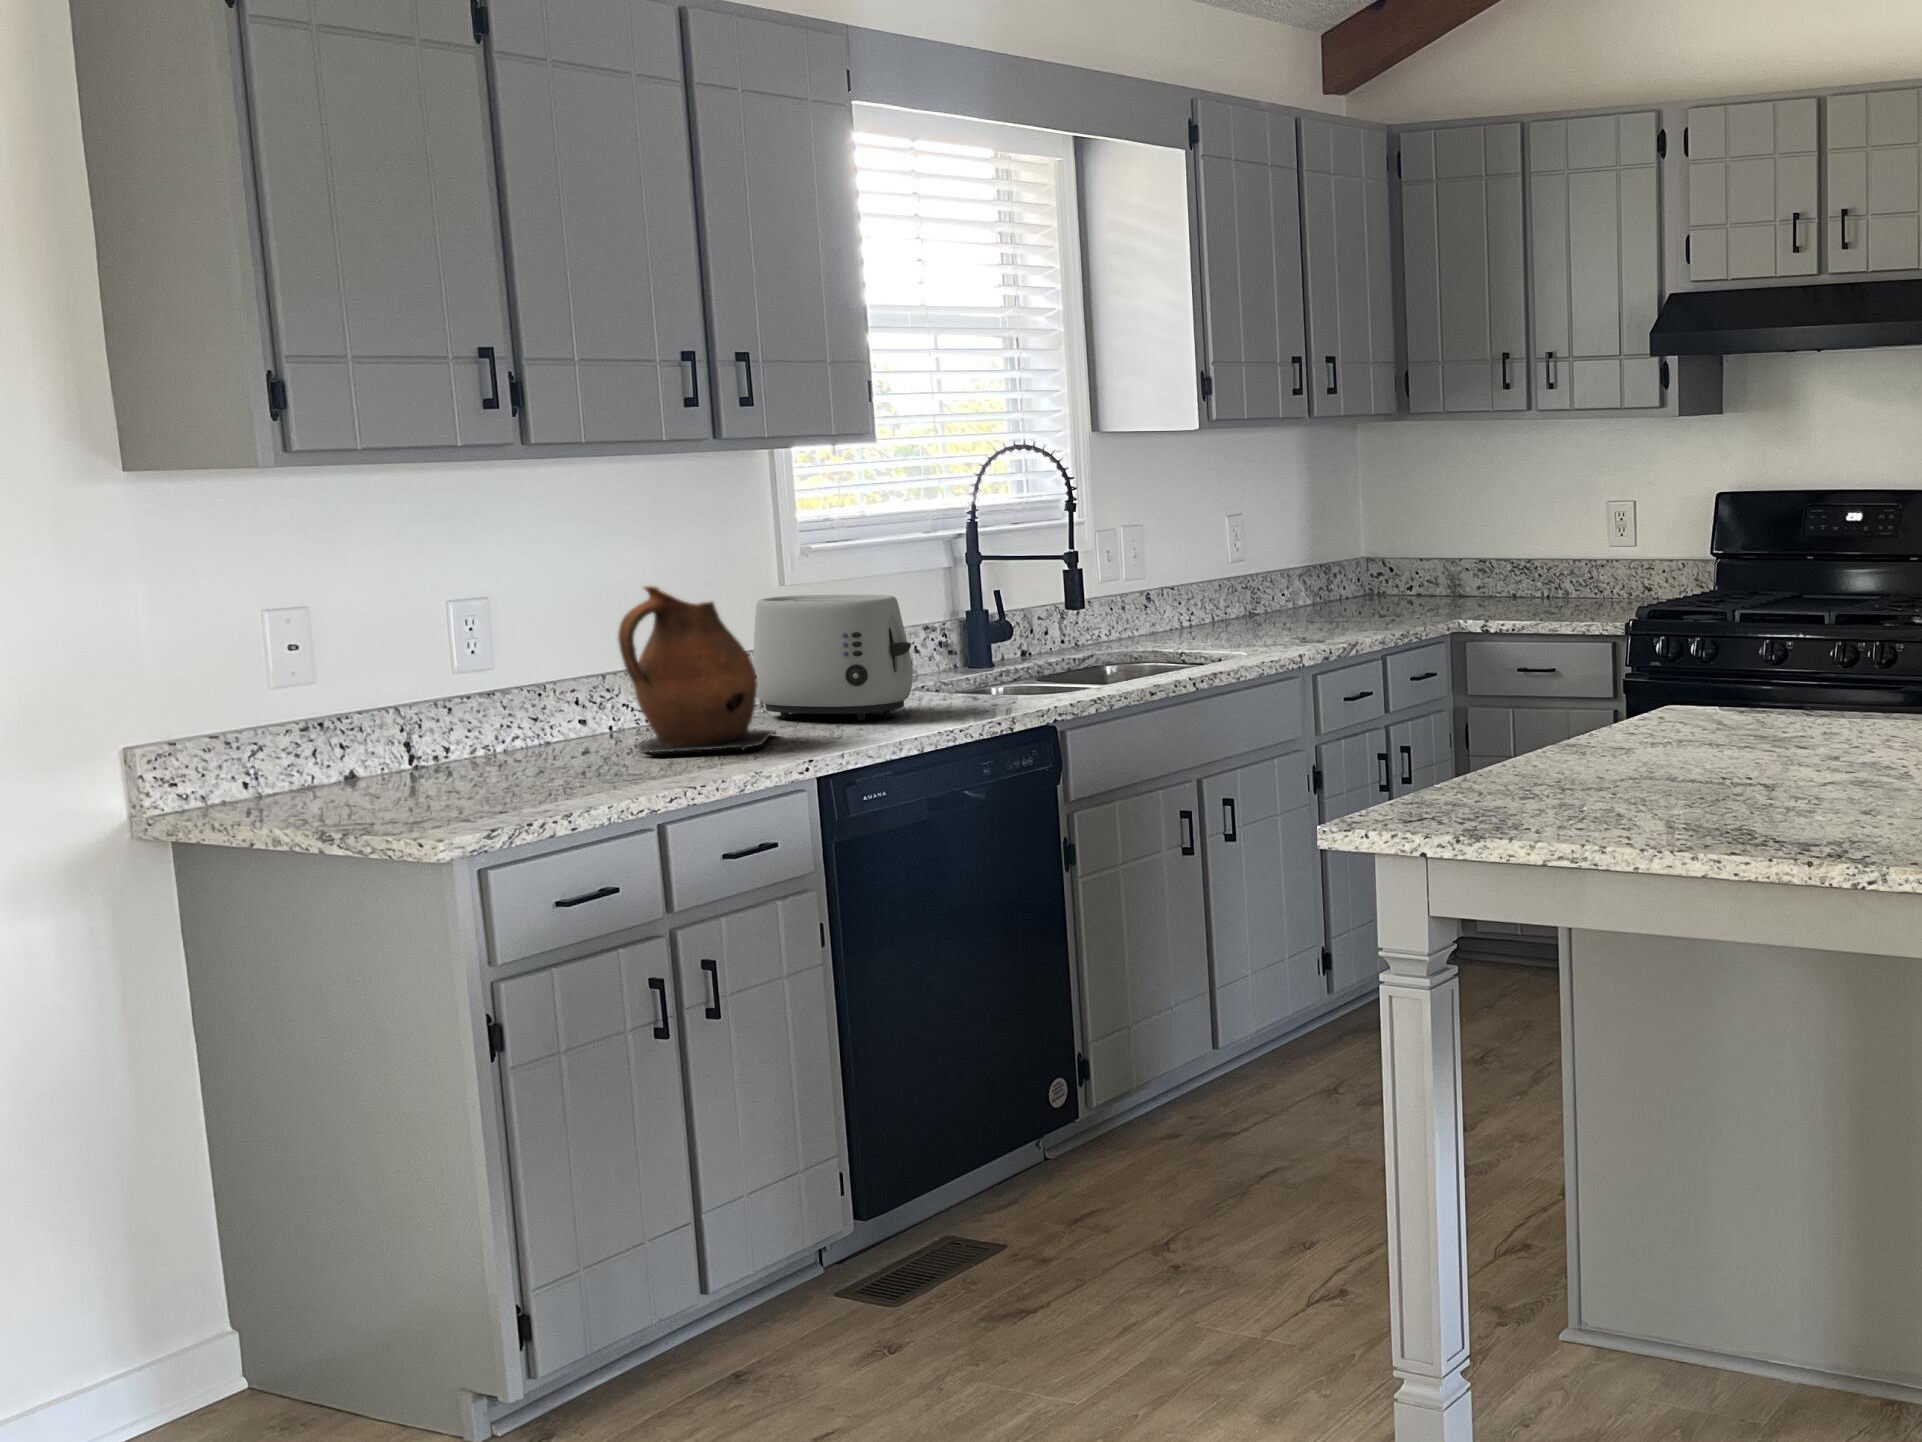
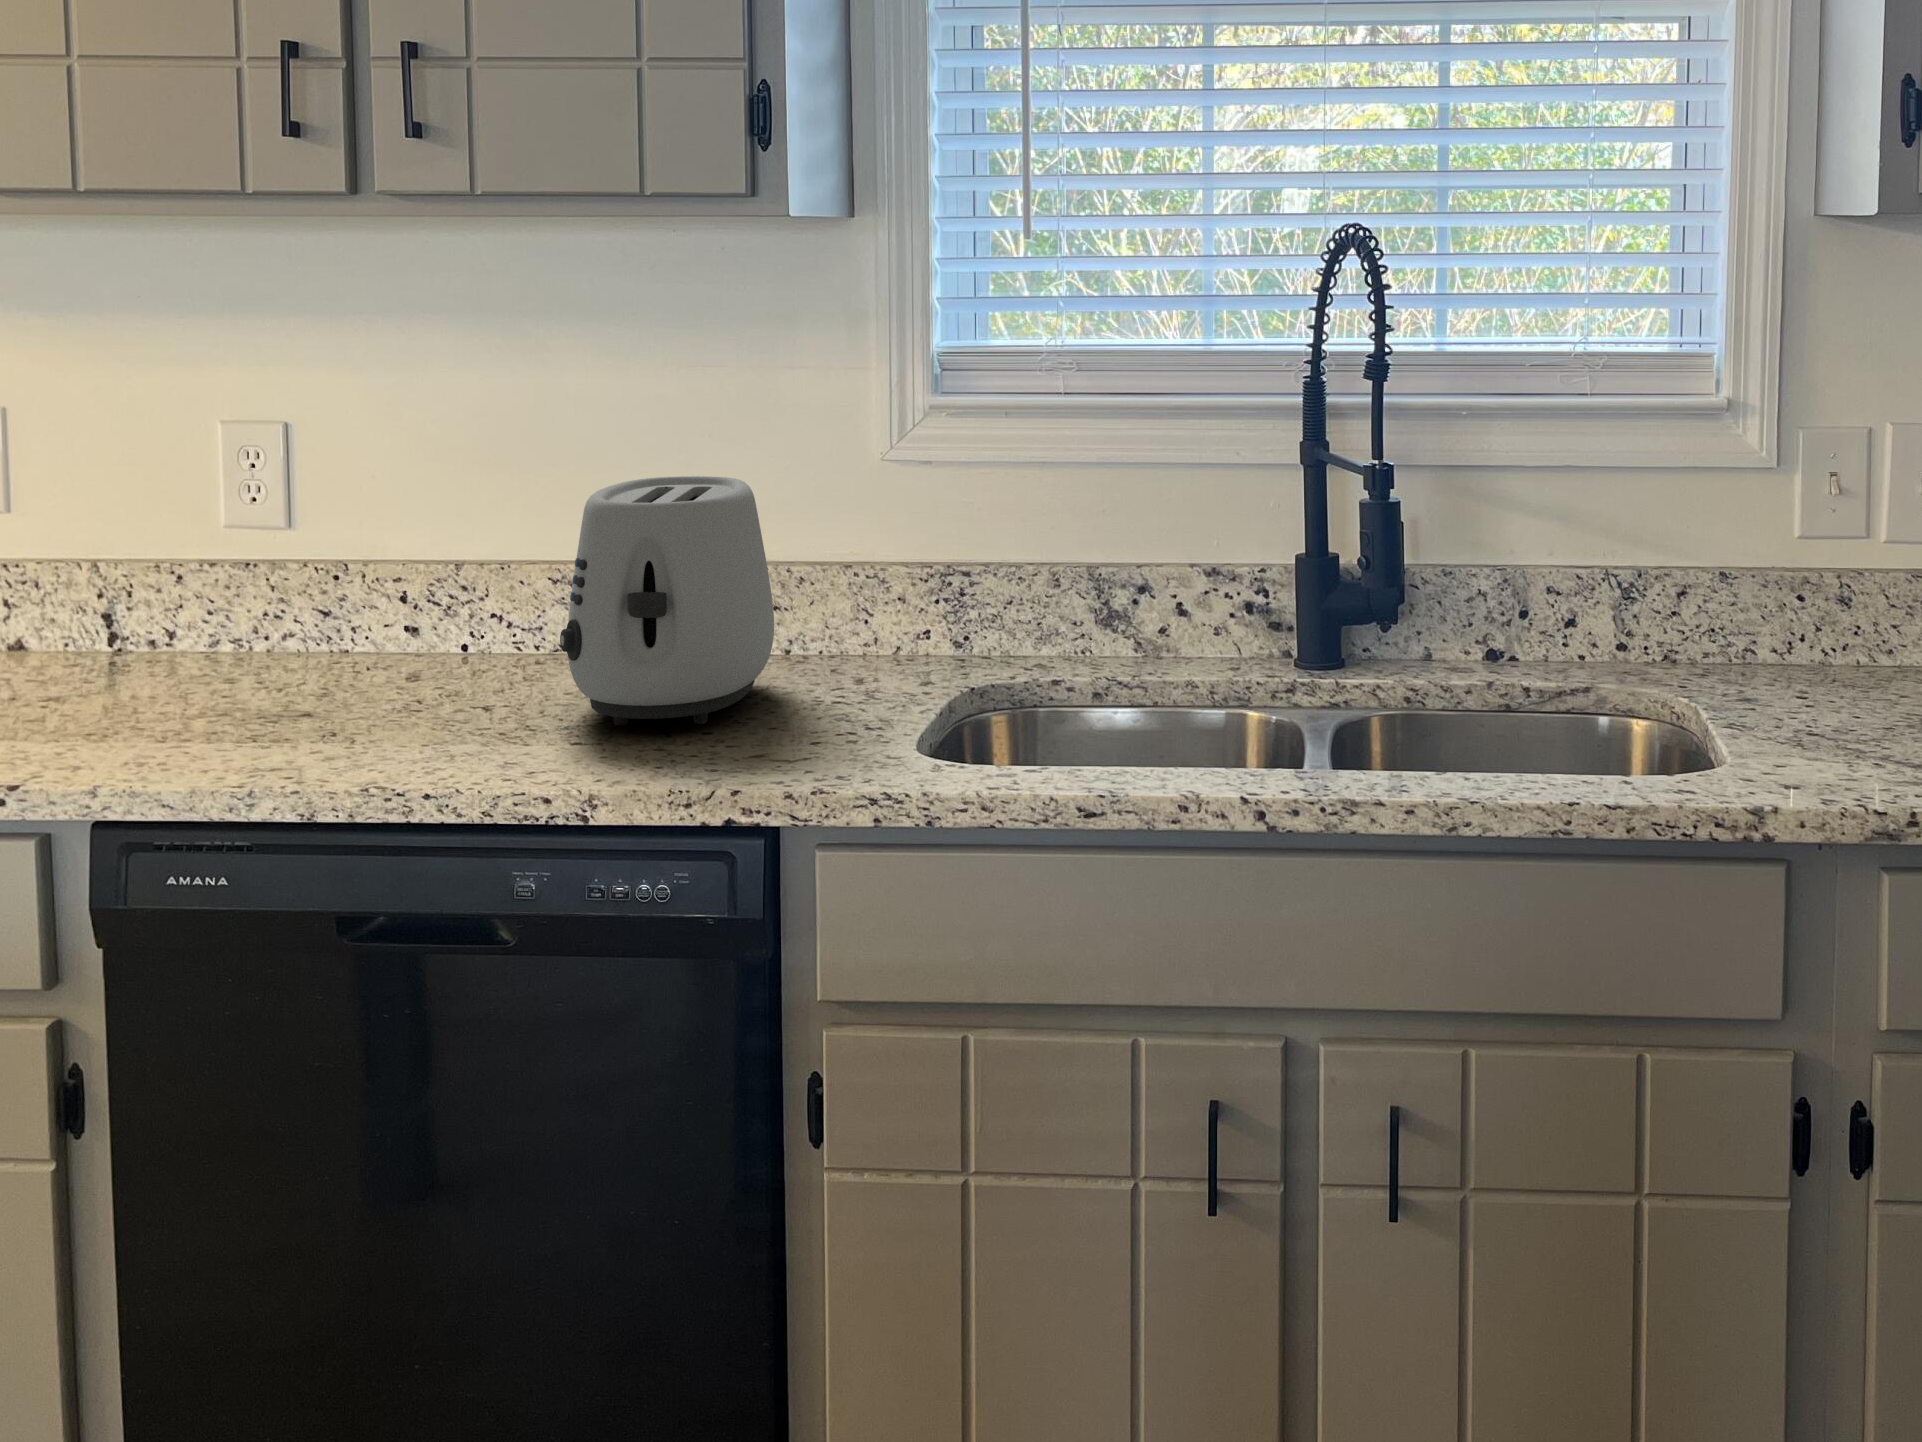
ceramic pitcher: present [618,586,775,753] -> none [169,428,447,738]

